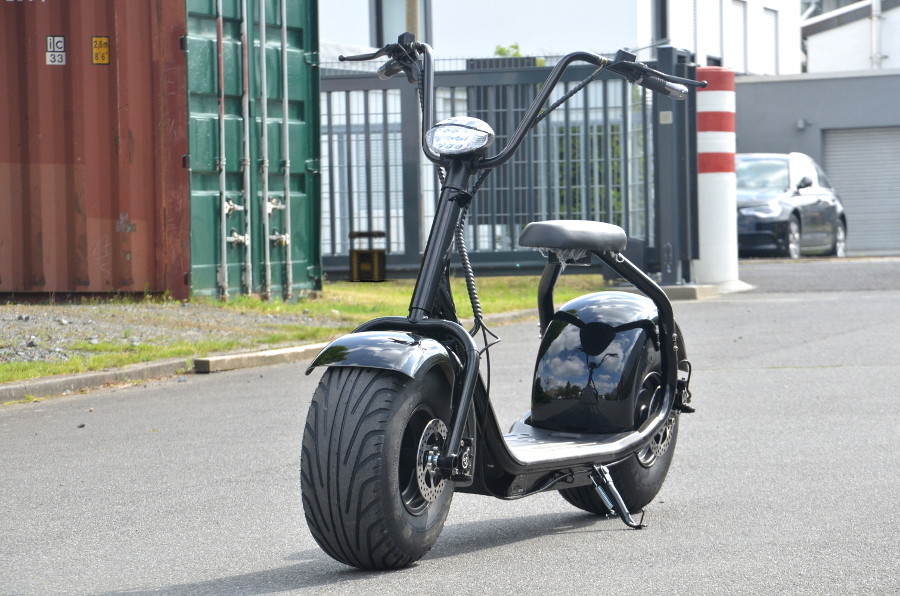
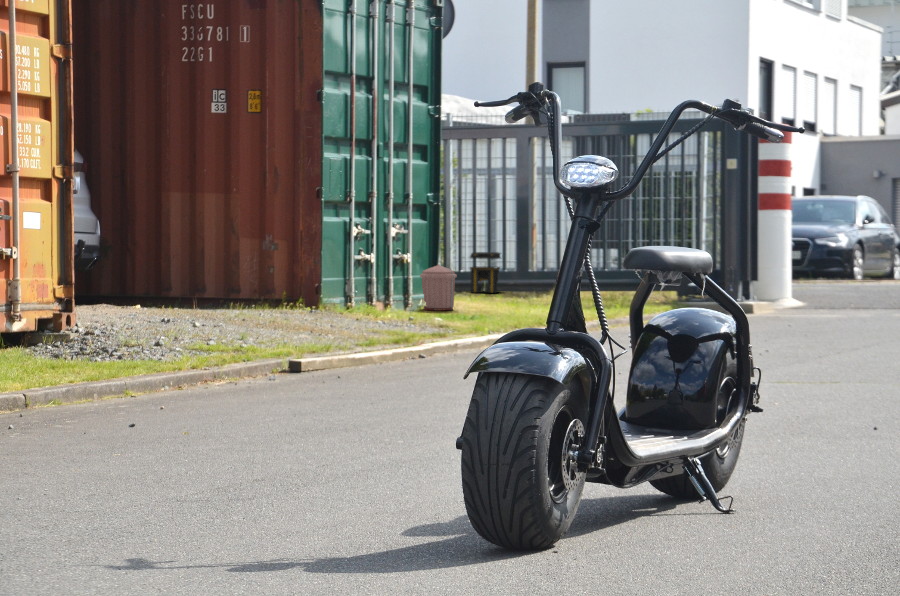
trash can: none [301,246,346,302] -> present [420,264,457,311]

